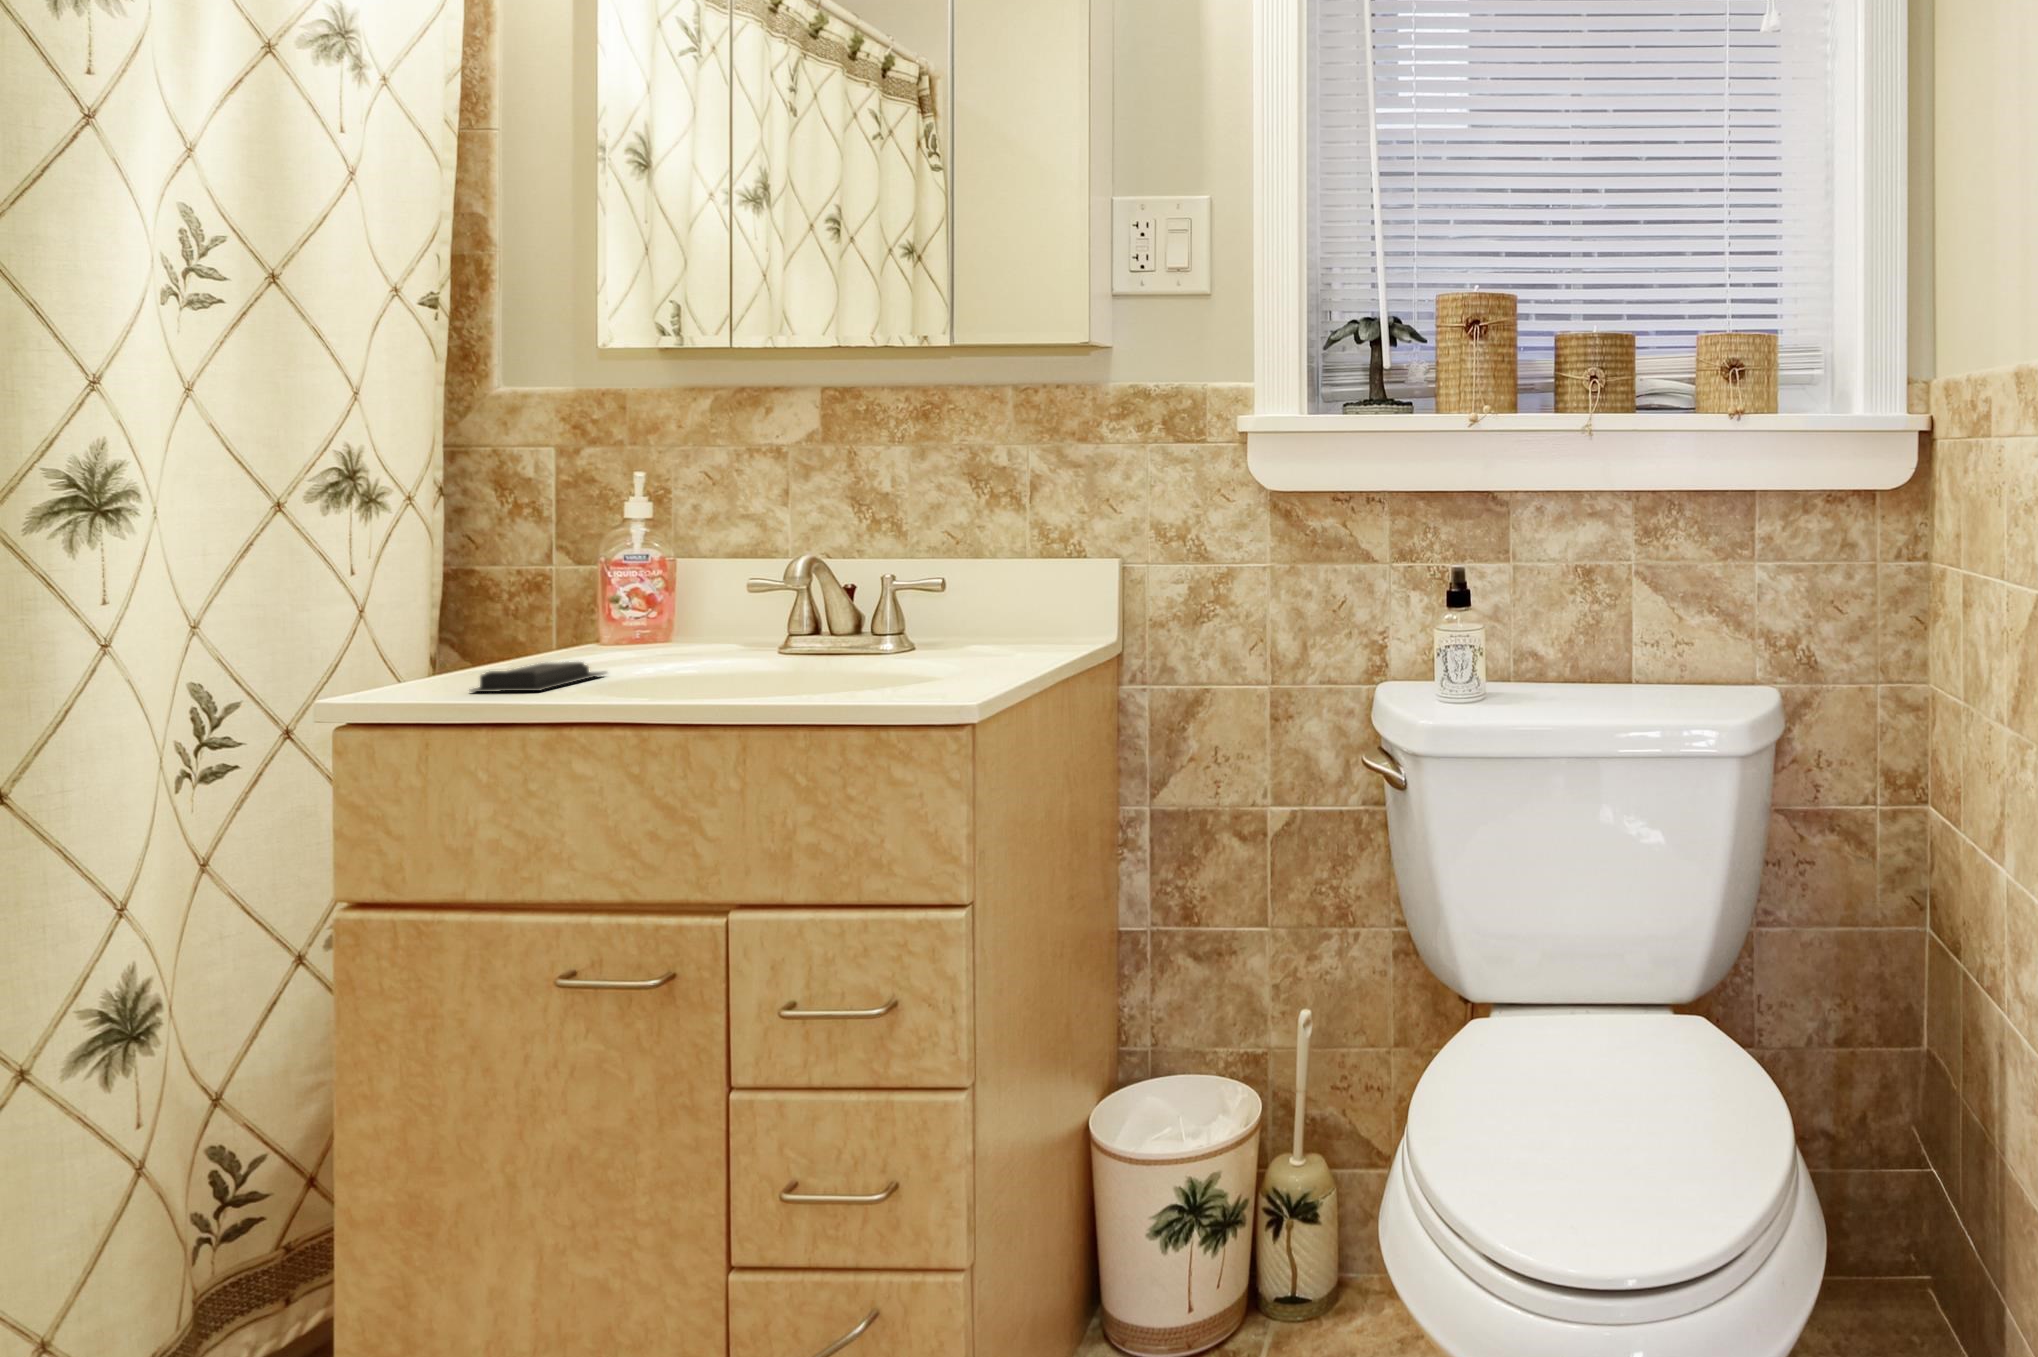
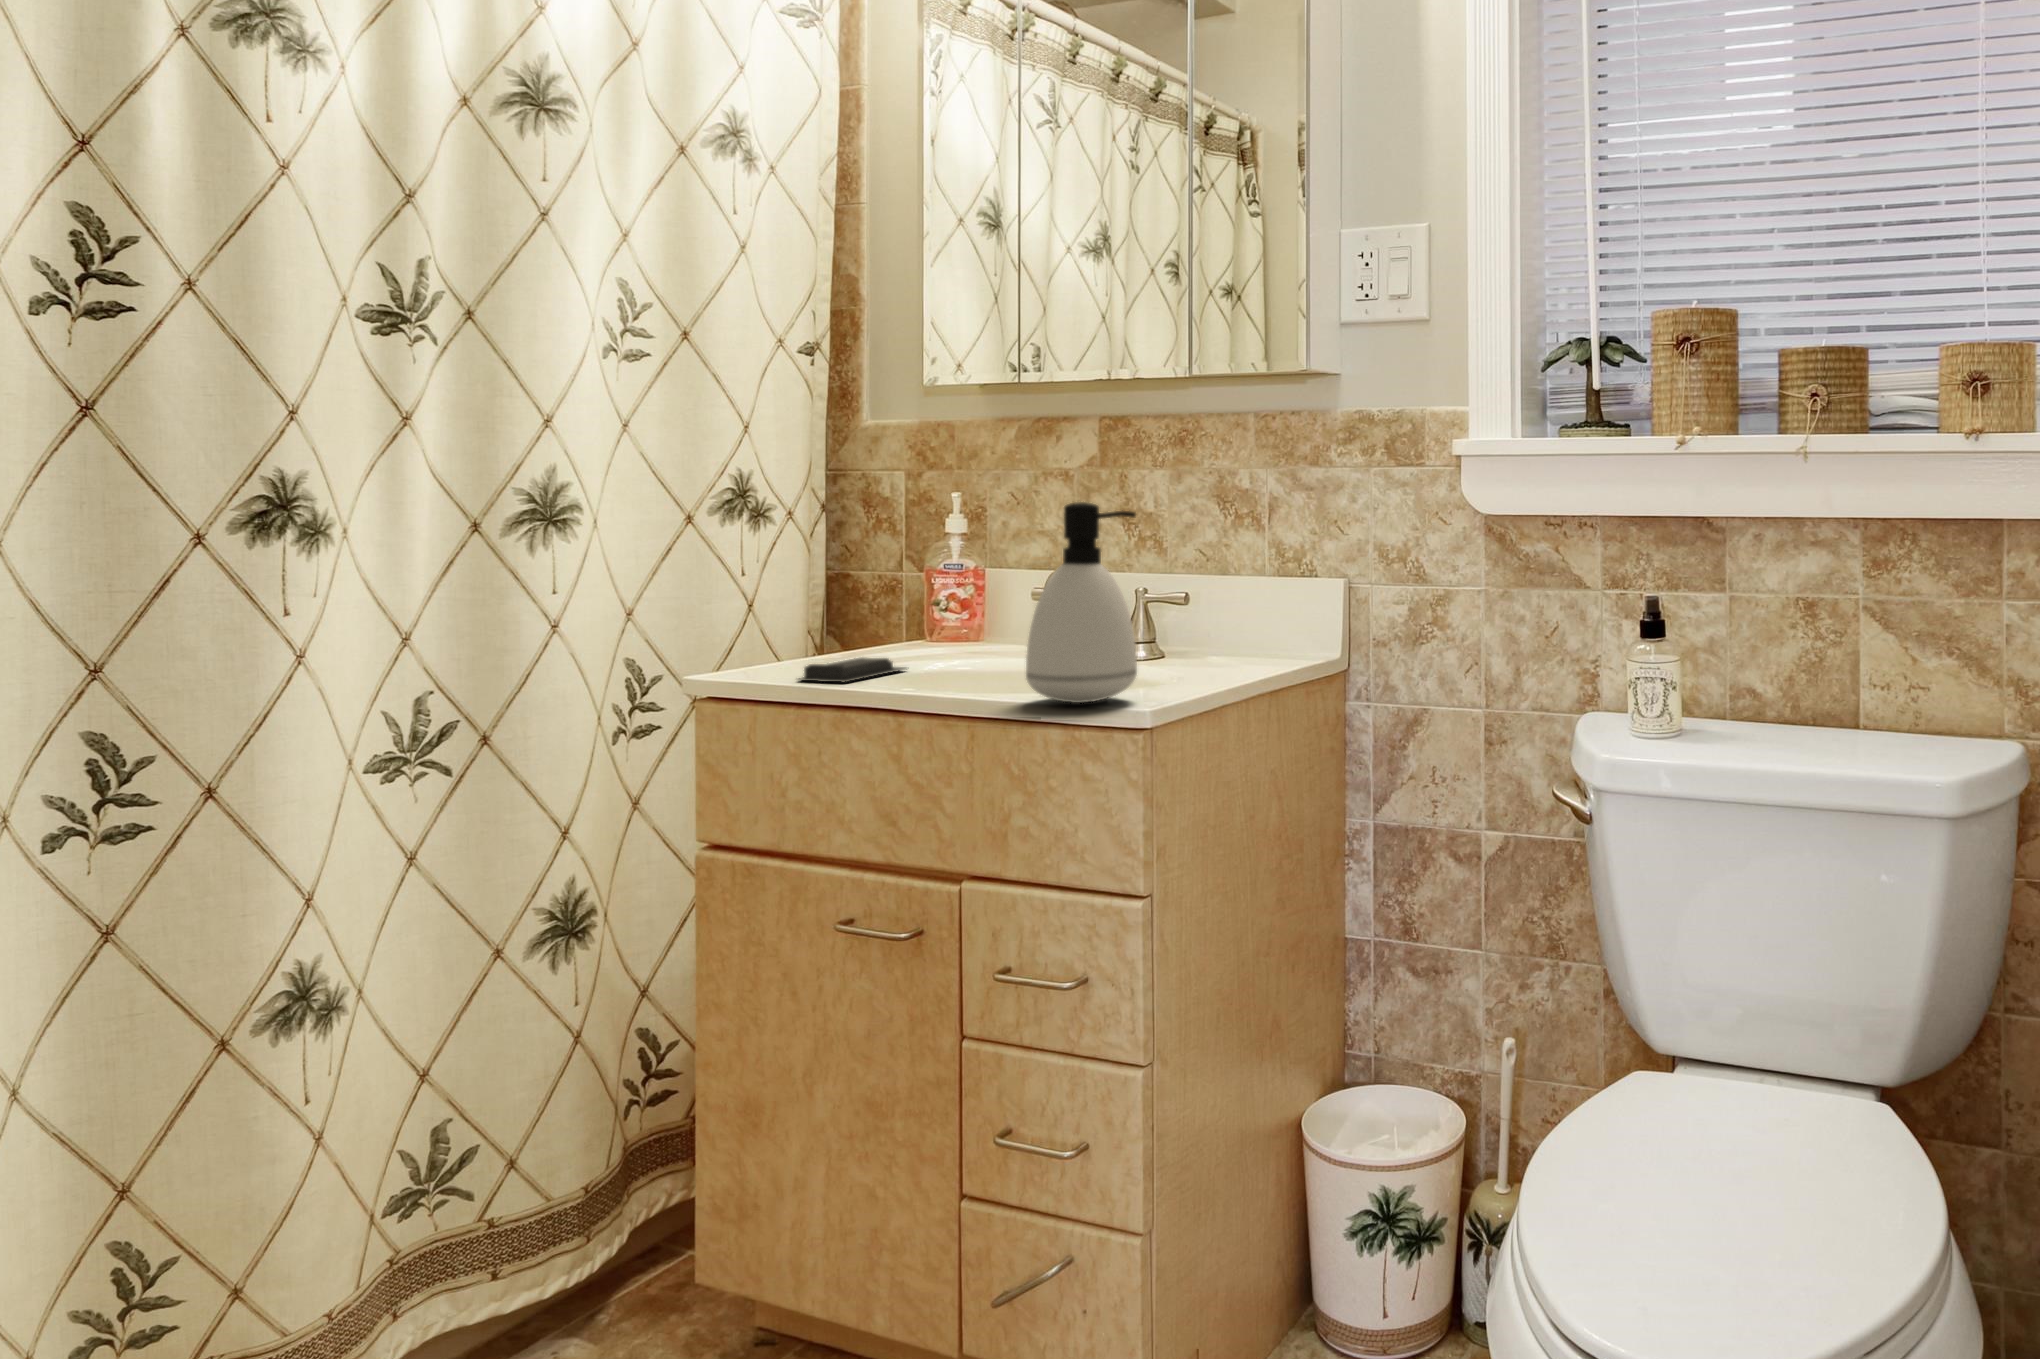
soap dispenser: none [797,479,927,696] -> present [1026,502,1137,703]

